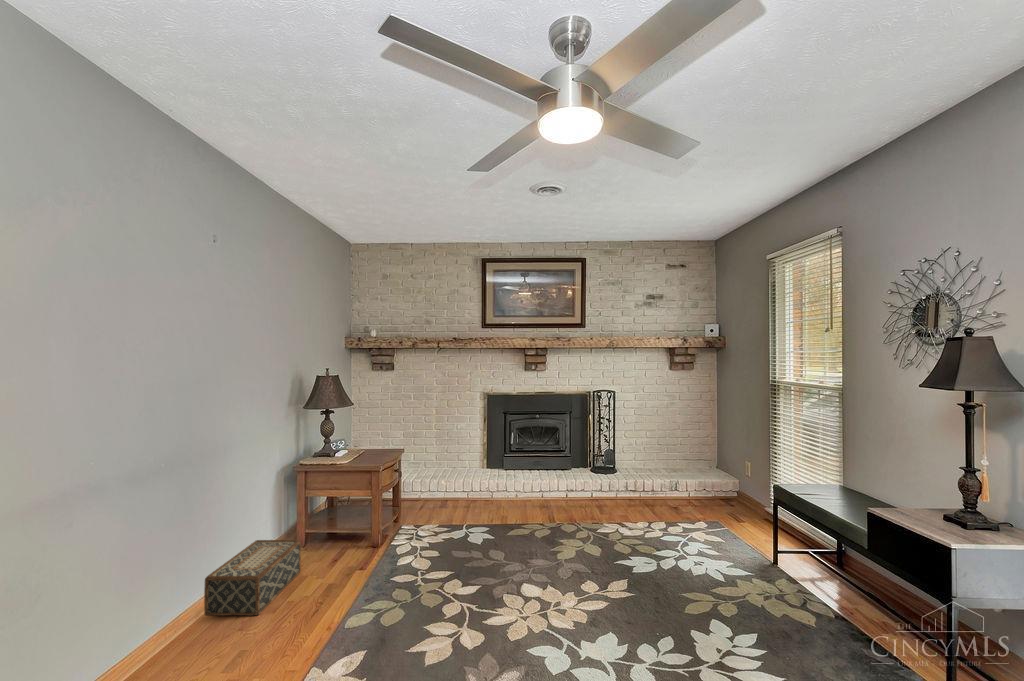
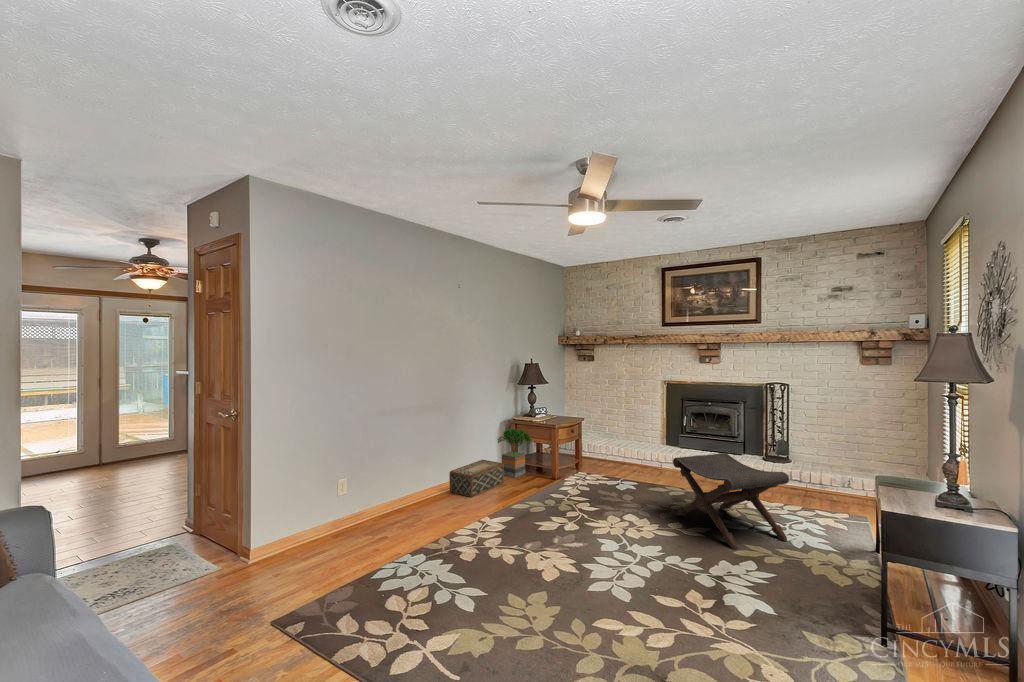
footstool: none [564,474,690,591] -> present [673,453,789,549]
potted tree: none [277,477,339,558] -> present [498,429,532,478]

